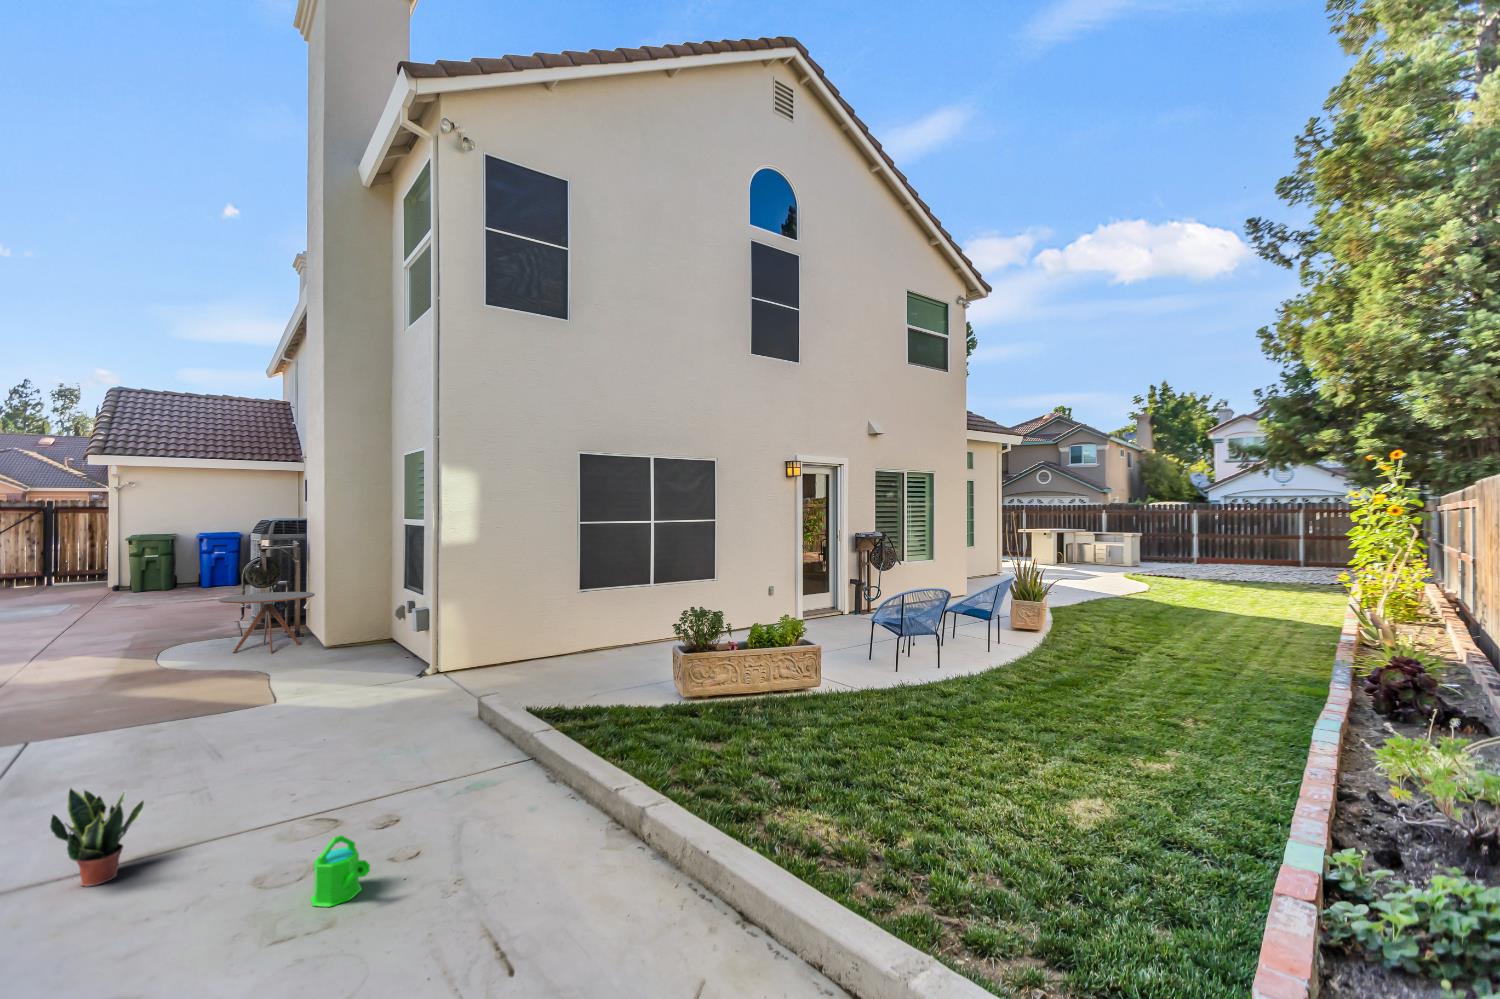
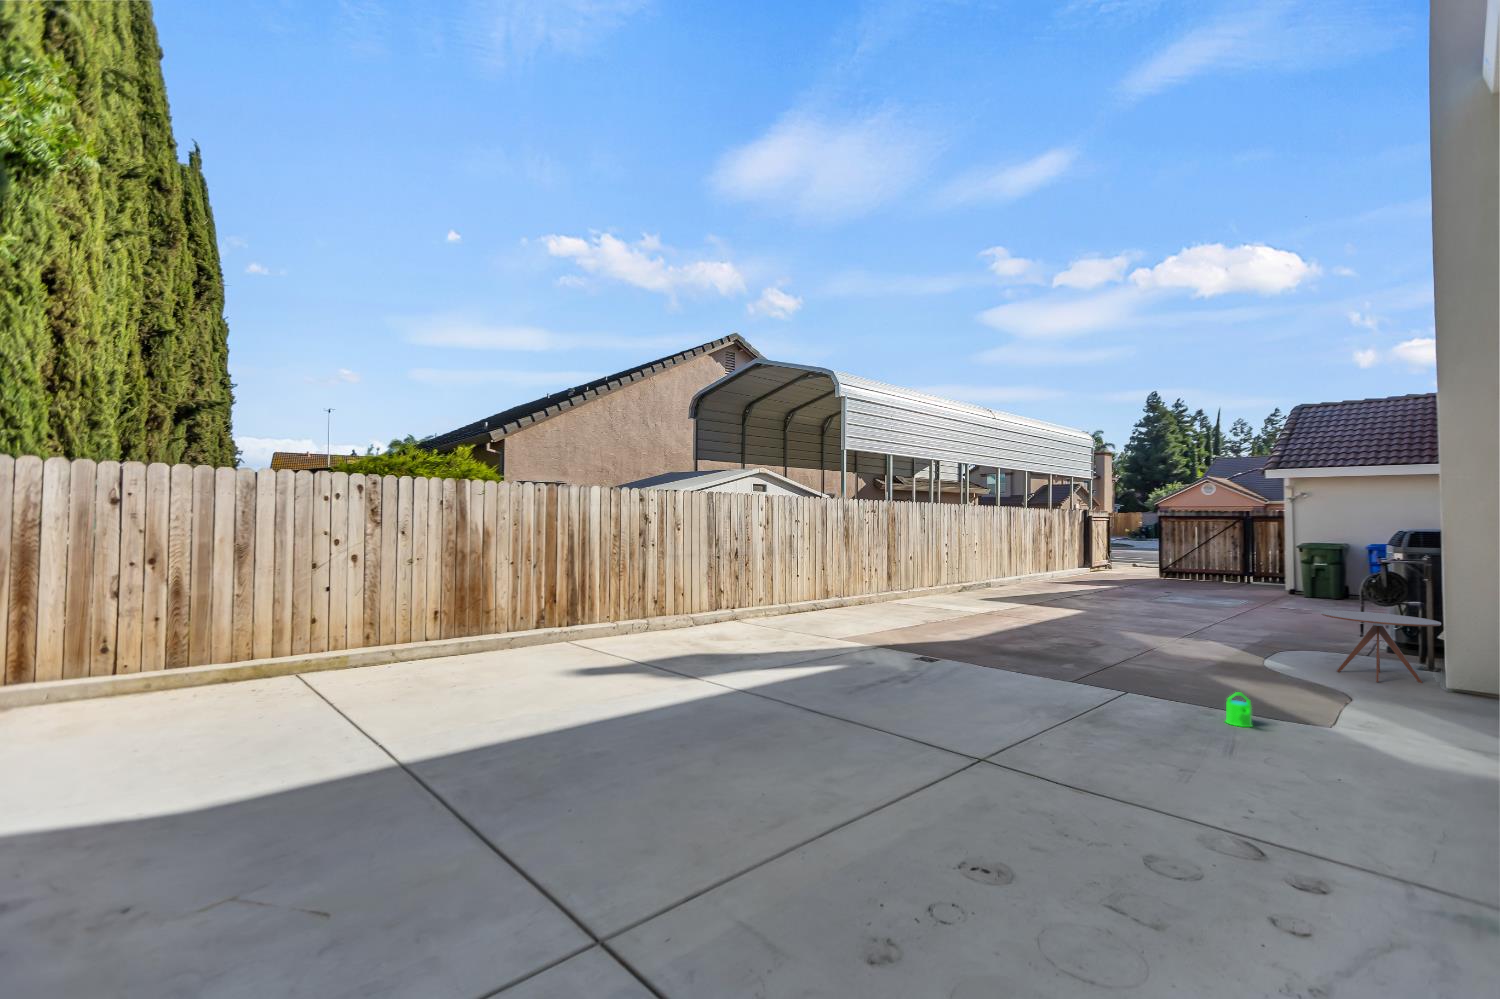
potted plant: present [50,788,144,886] -> none [1046,715,1102,798]
watering can: present [311,835,370,907] -> present [1225,692,1253,727]

